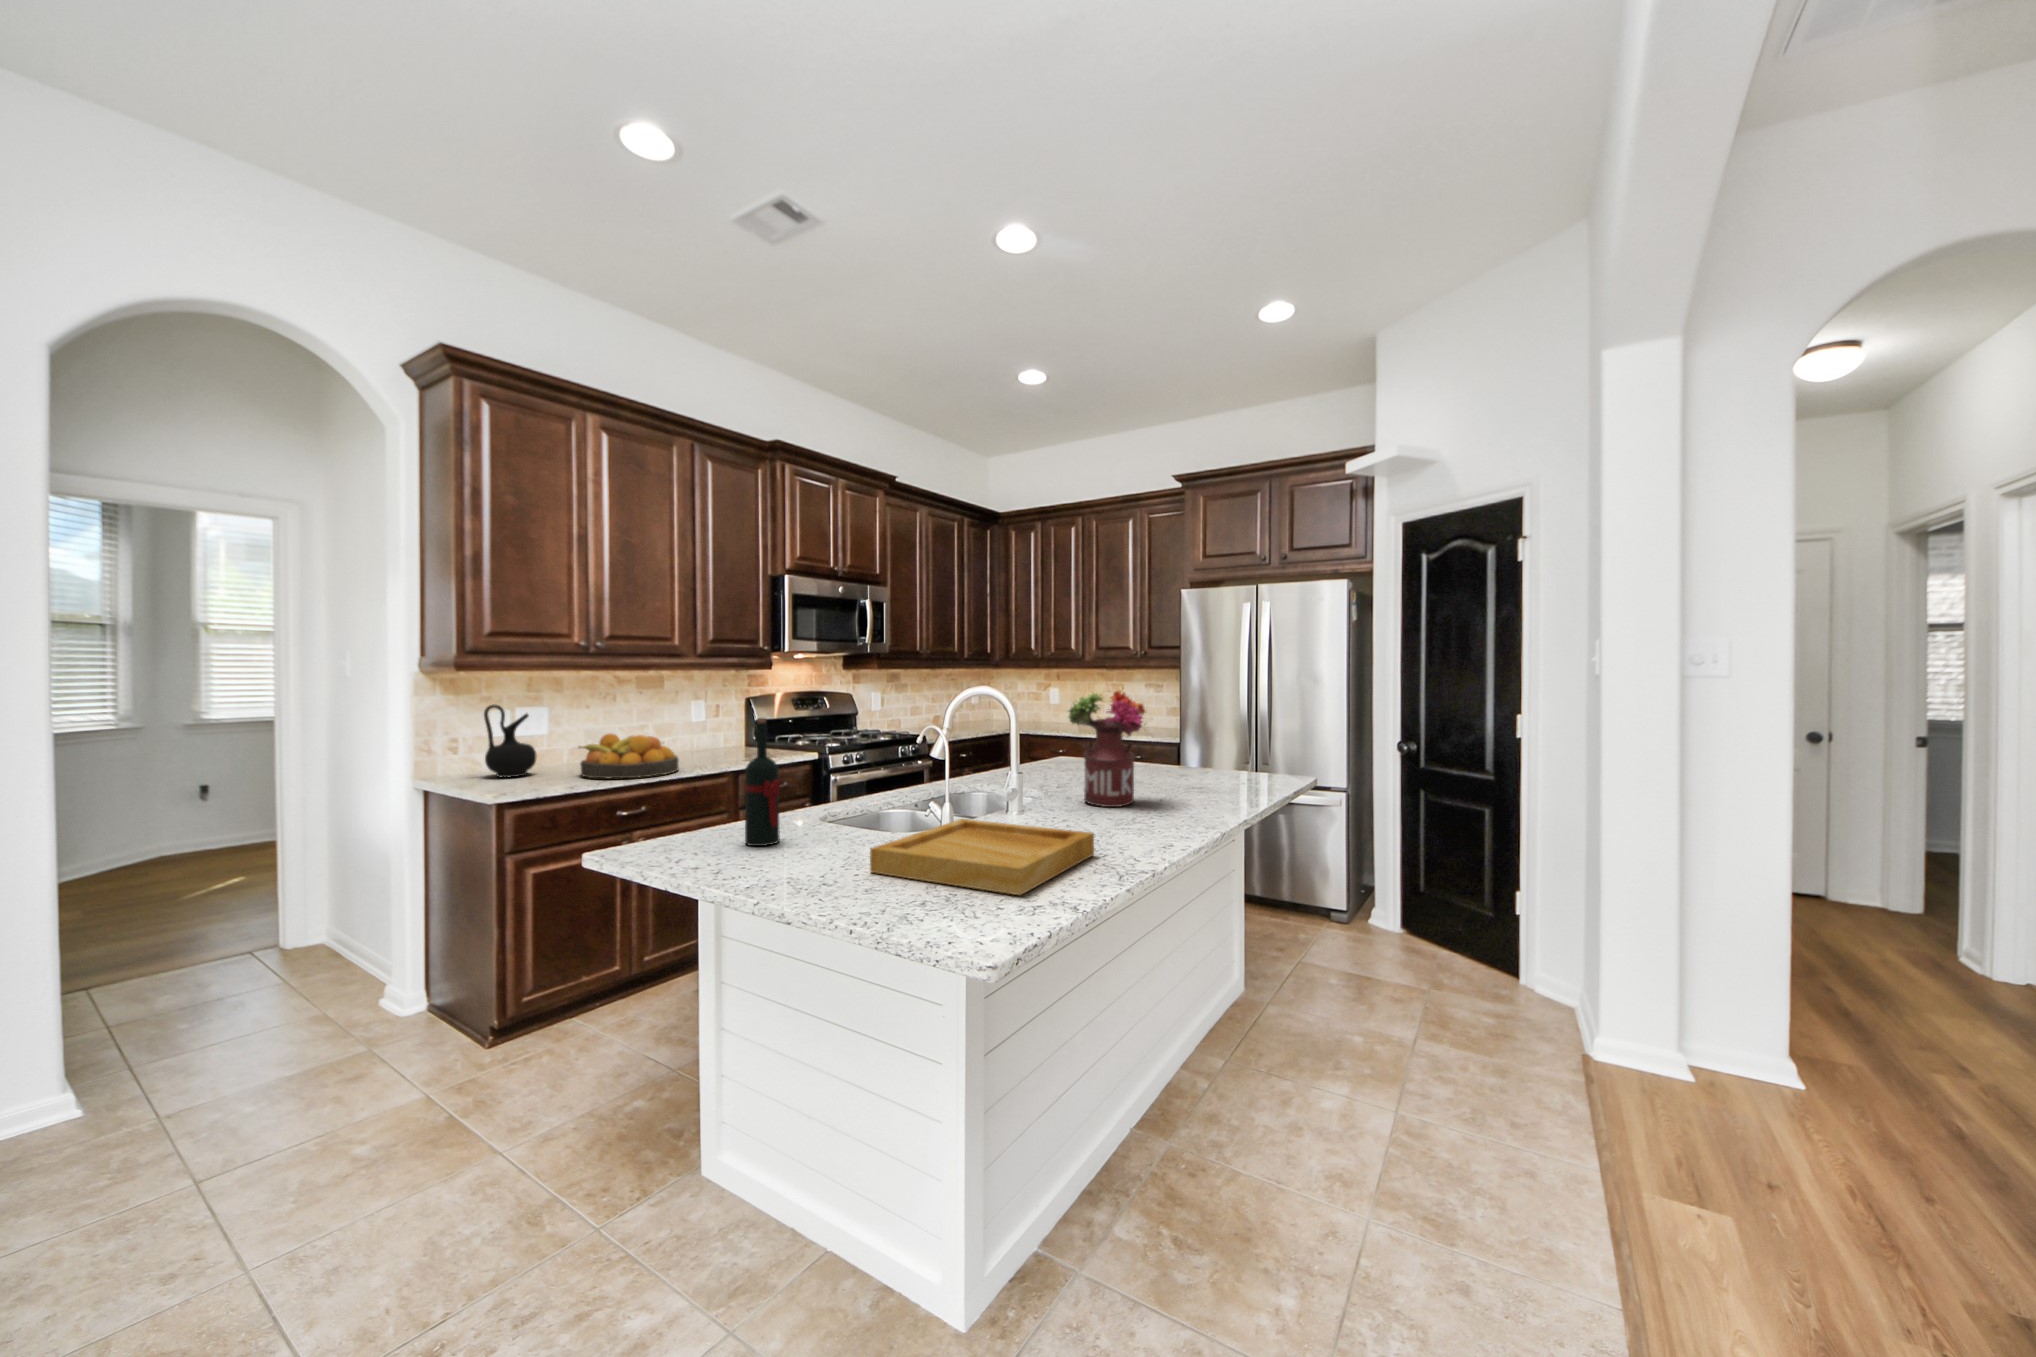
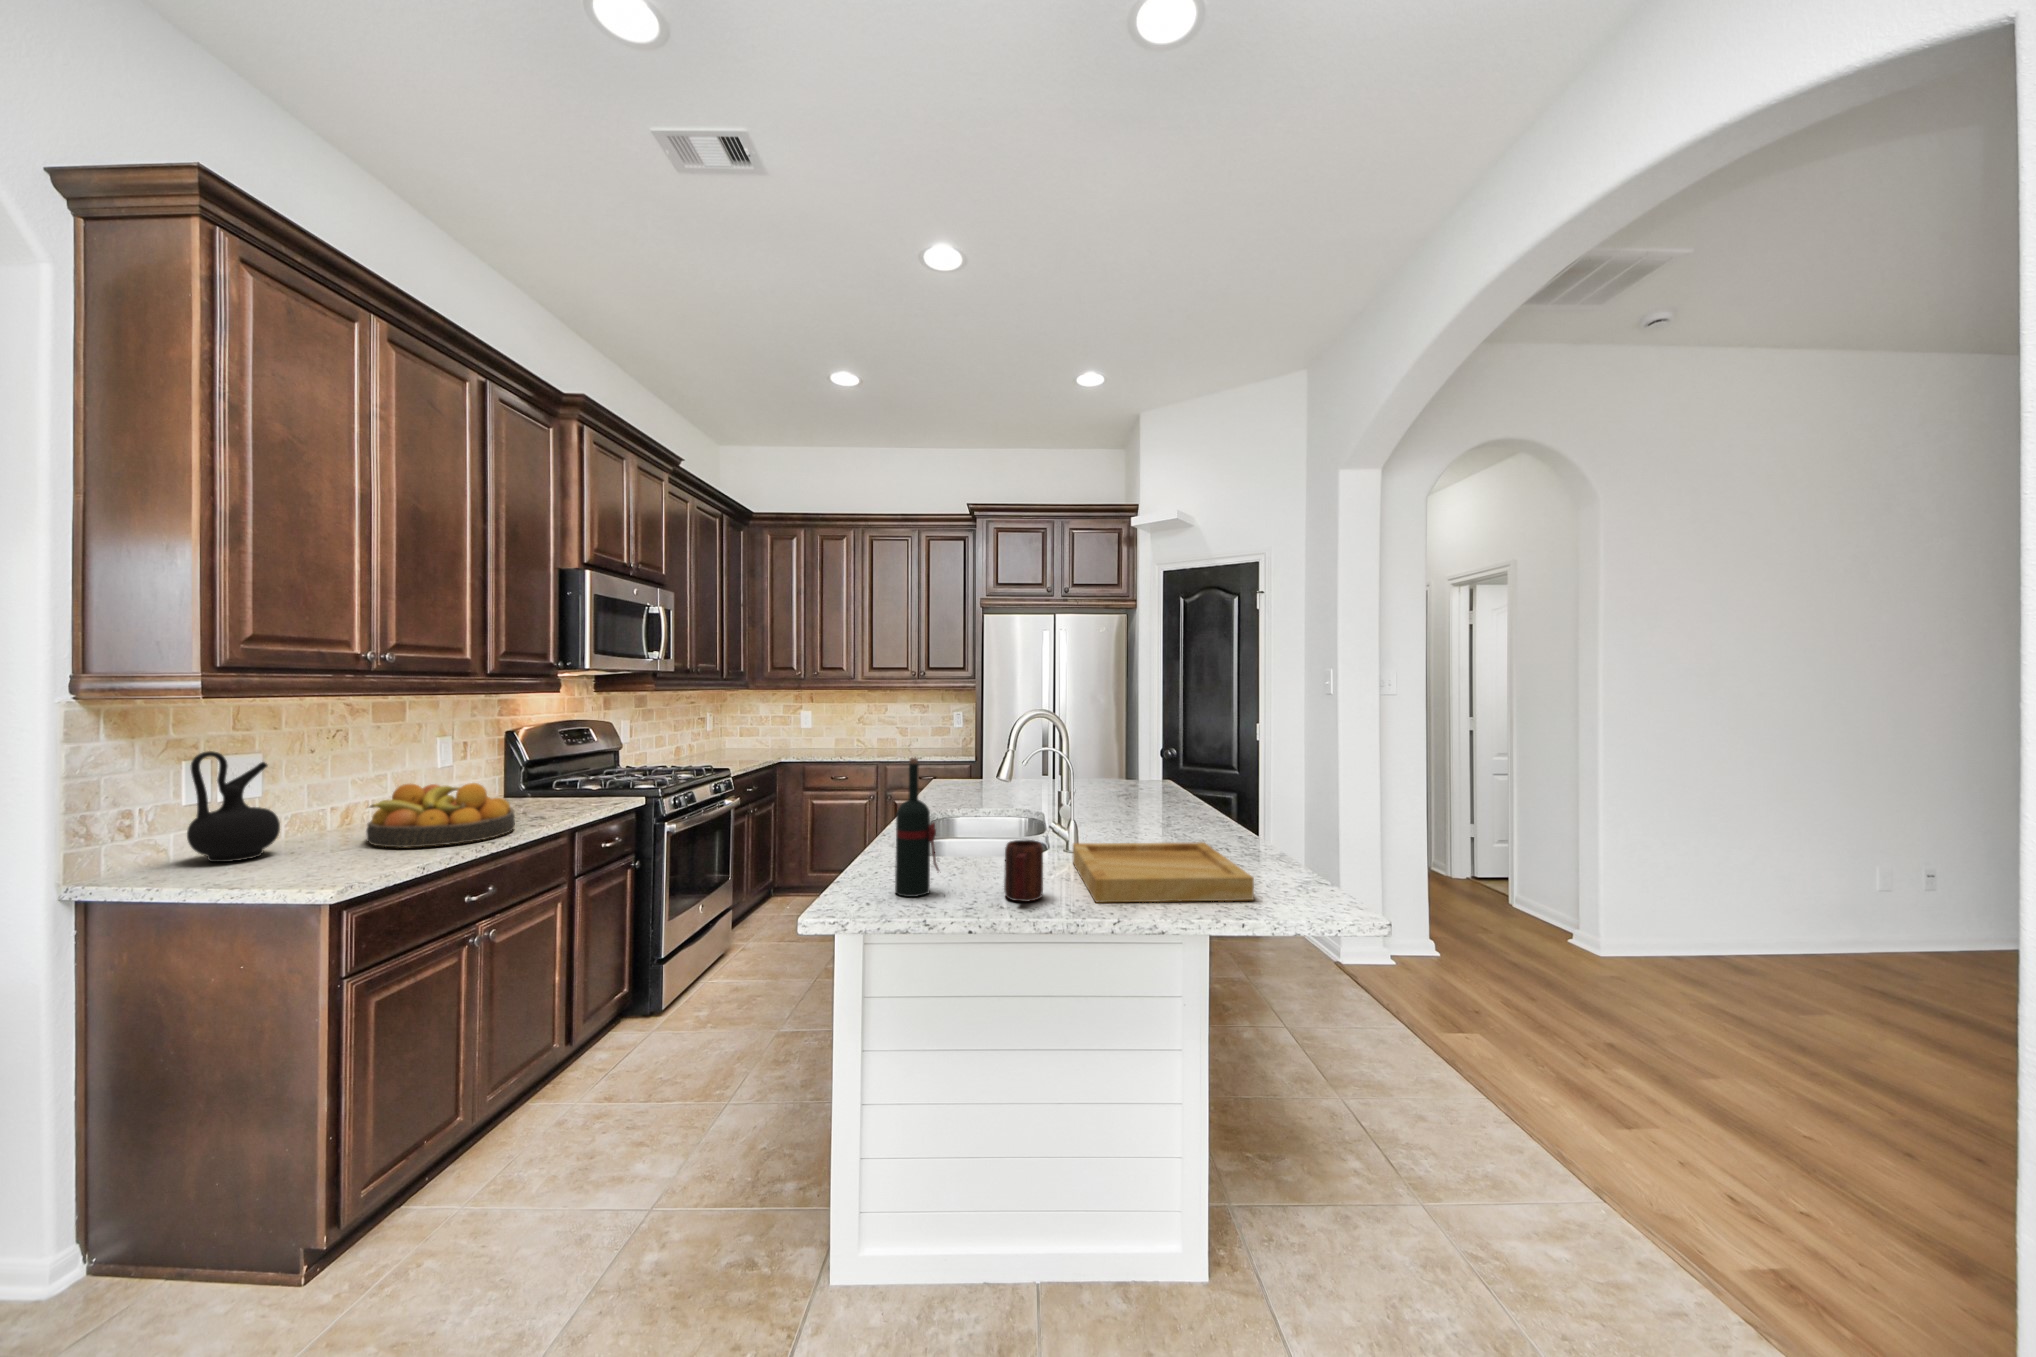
flower arrangement: present [1069,690,1146,807] -> none [1056,714,1127,820]
mug: none [796,802,848,863] -> present [1004,840,1043,901]

